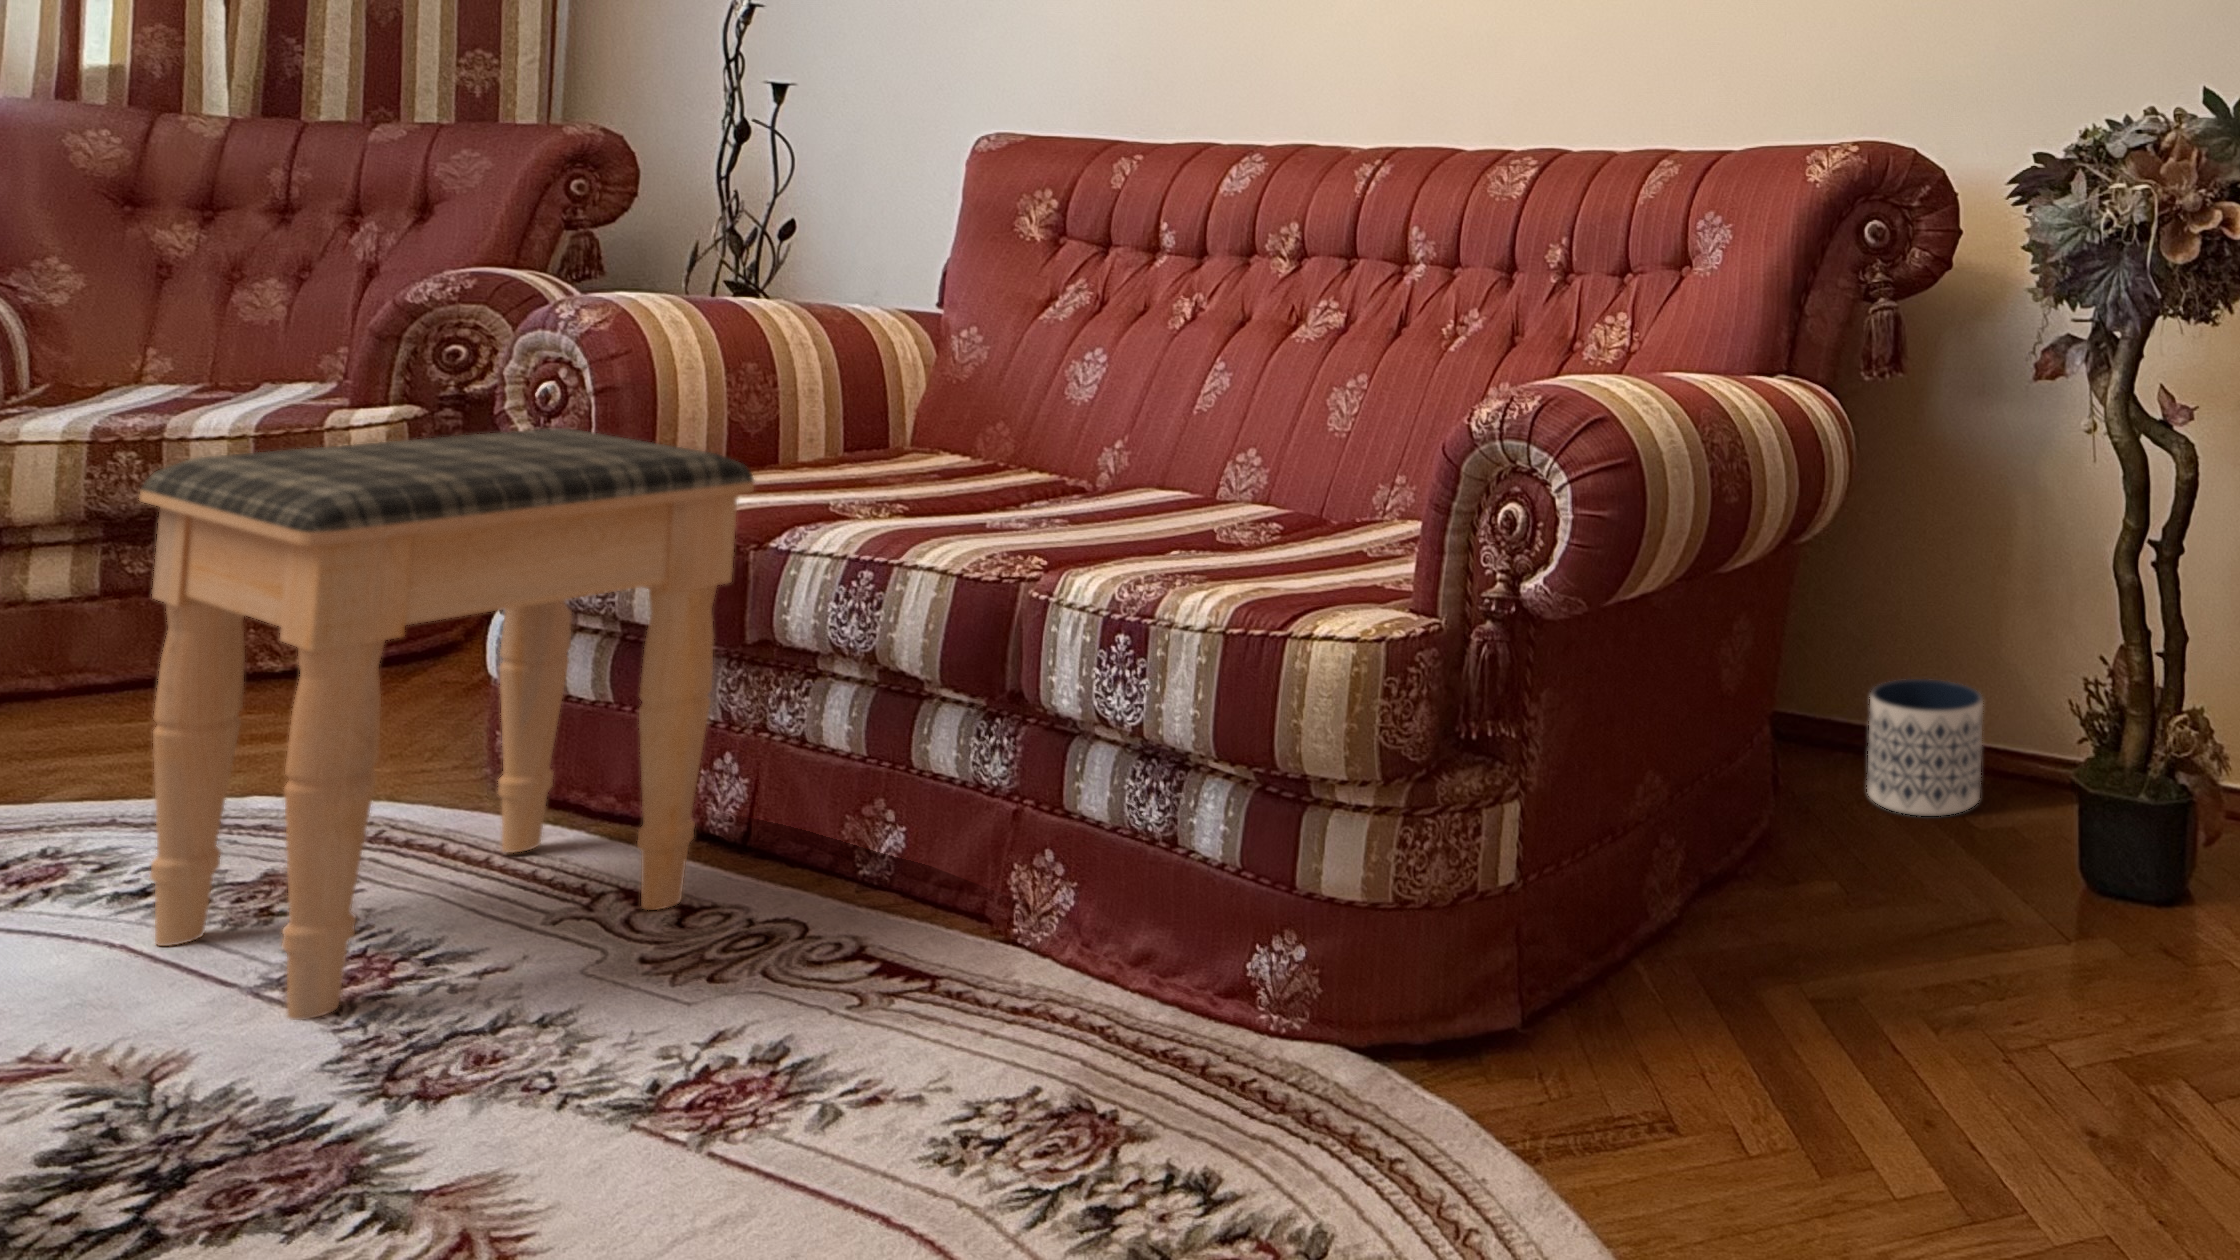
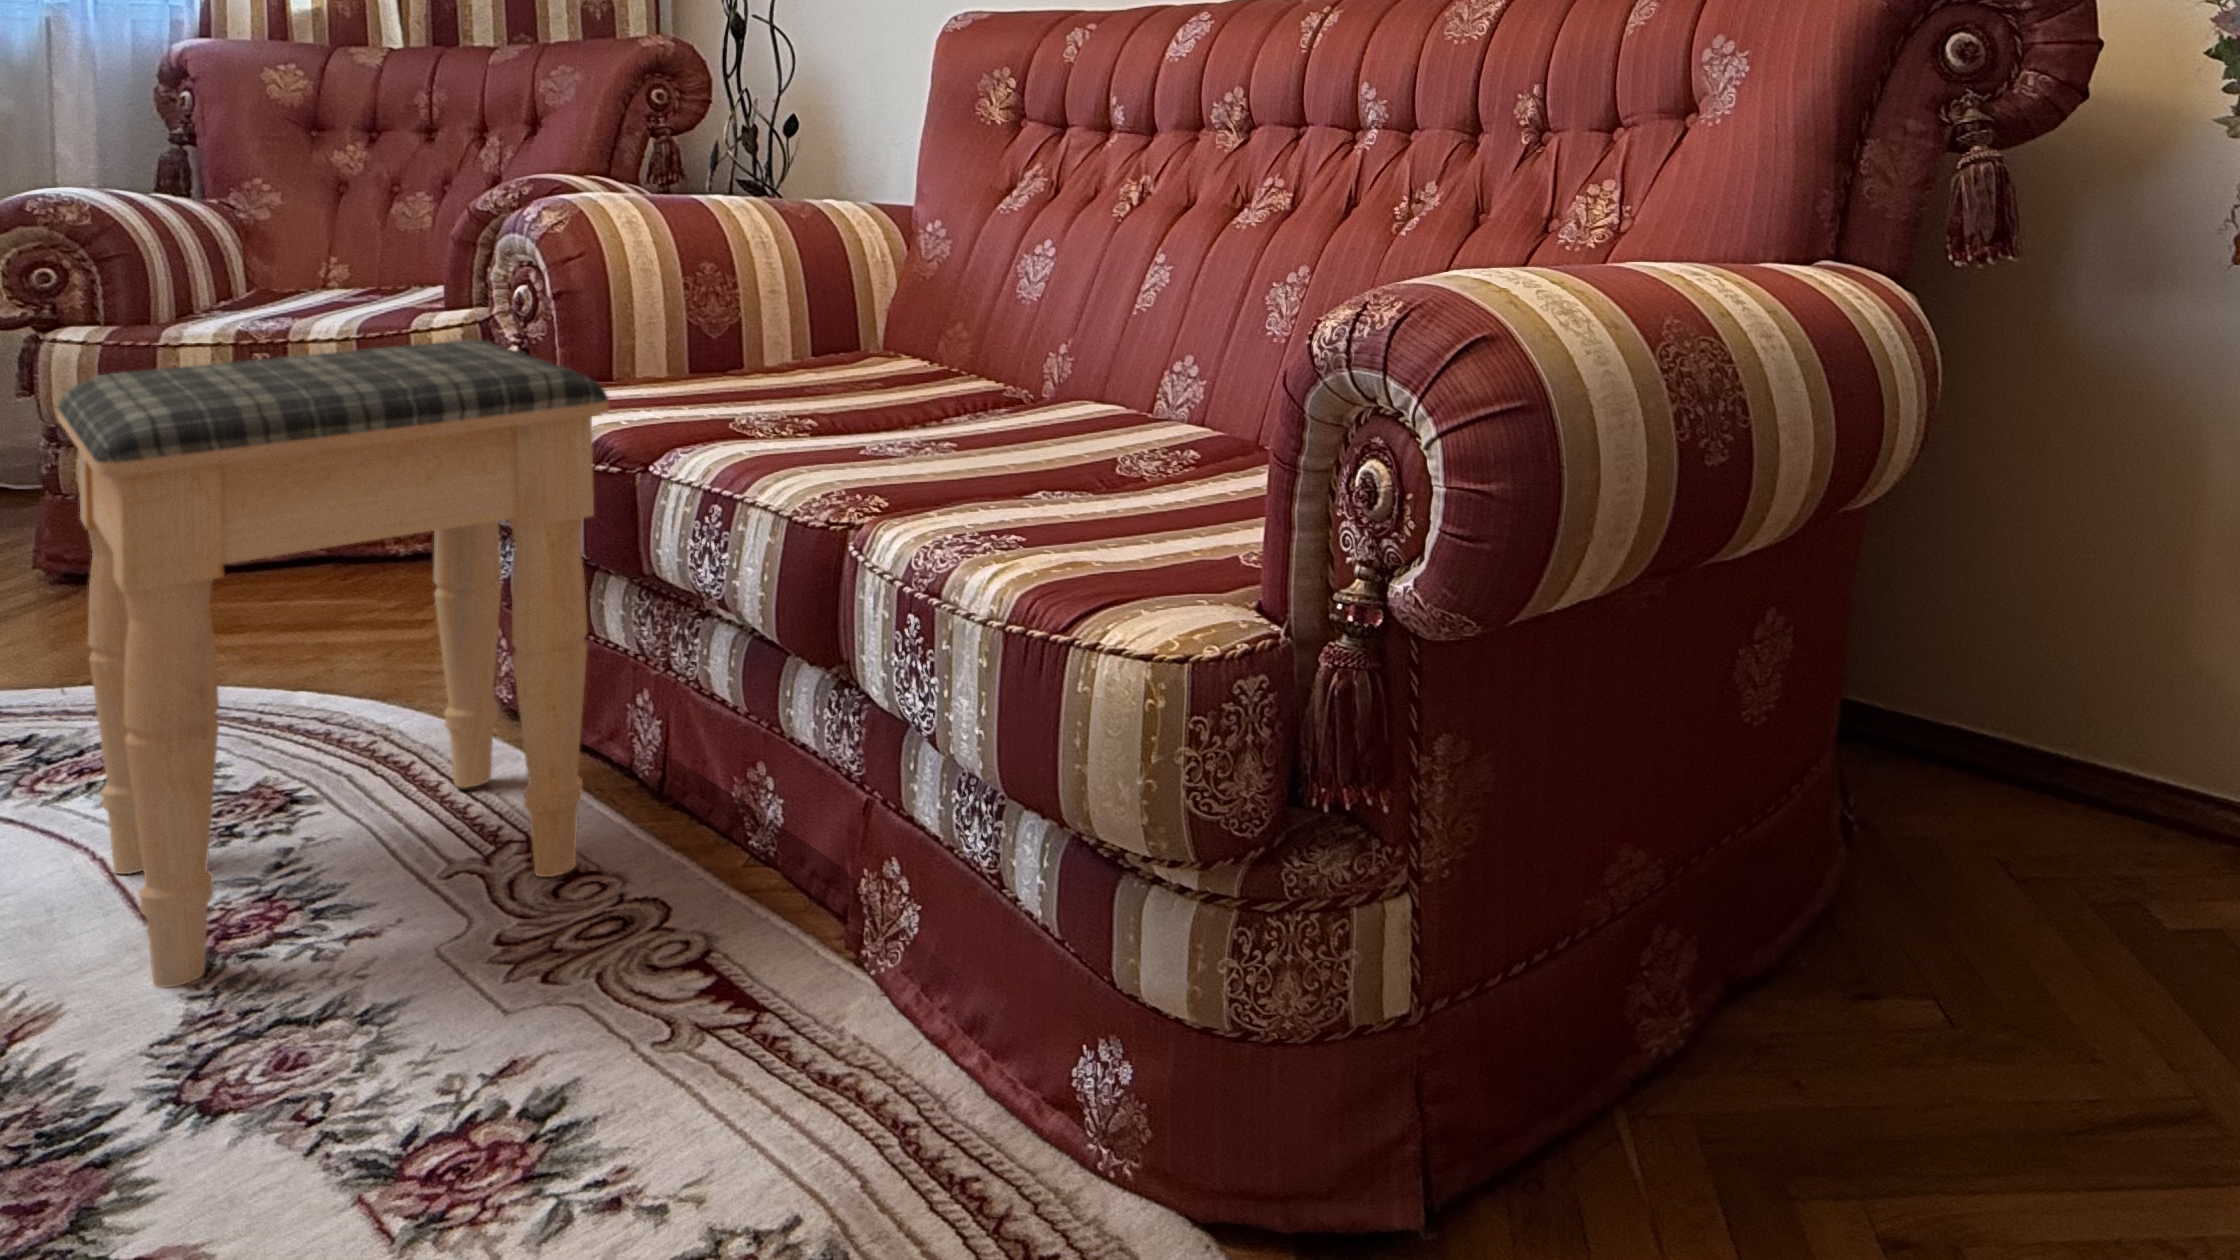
planter: present [1867,679,1983,816] -> none [1997,683,2172,888]

